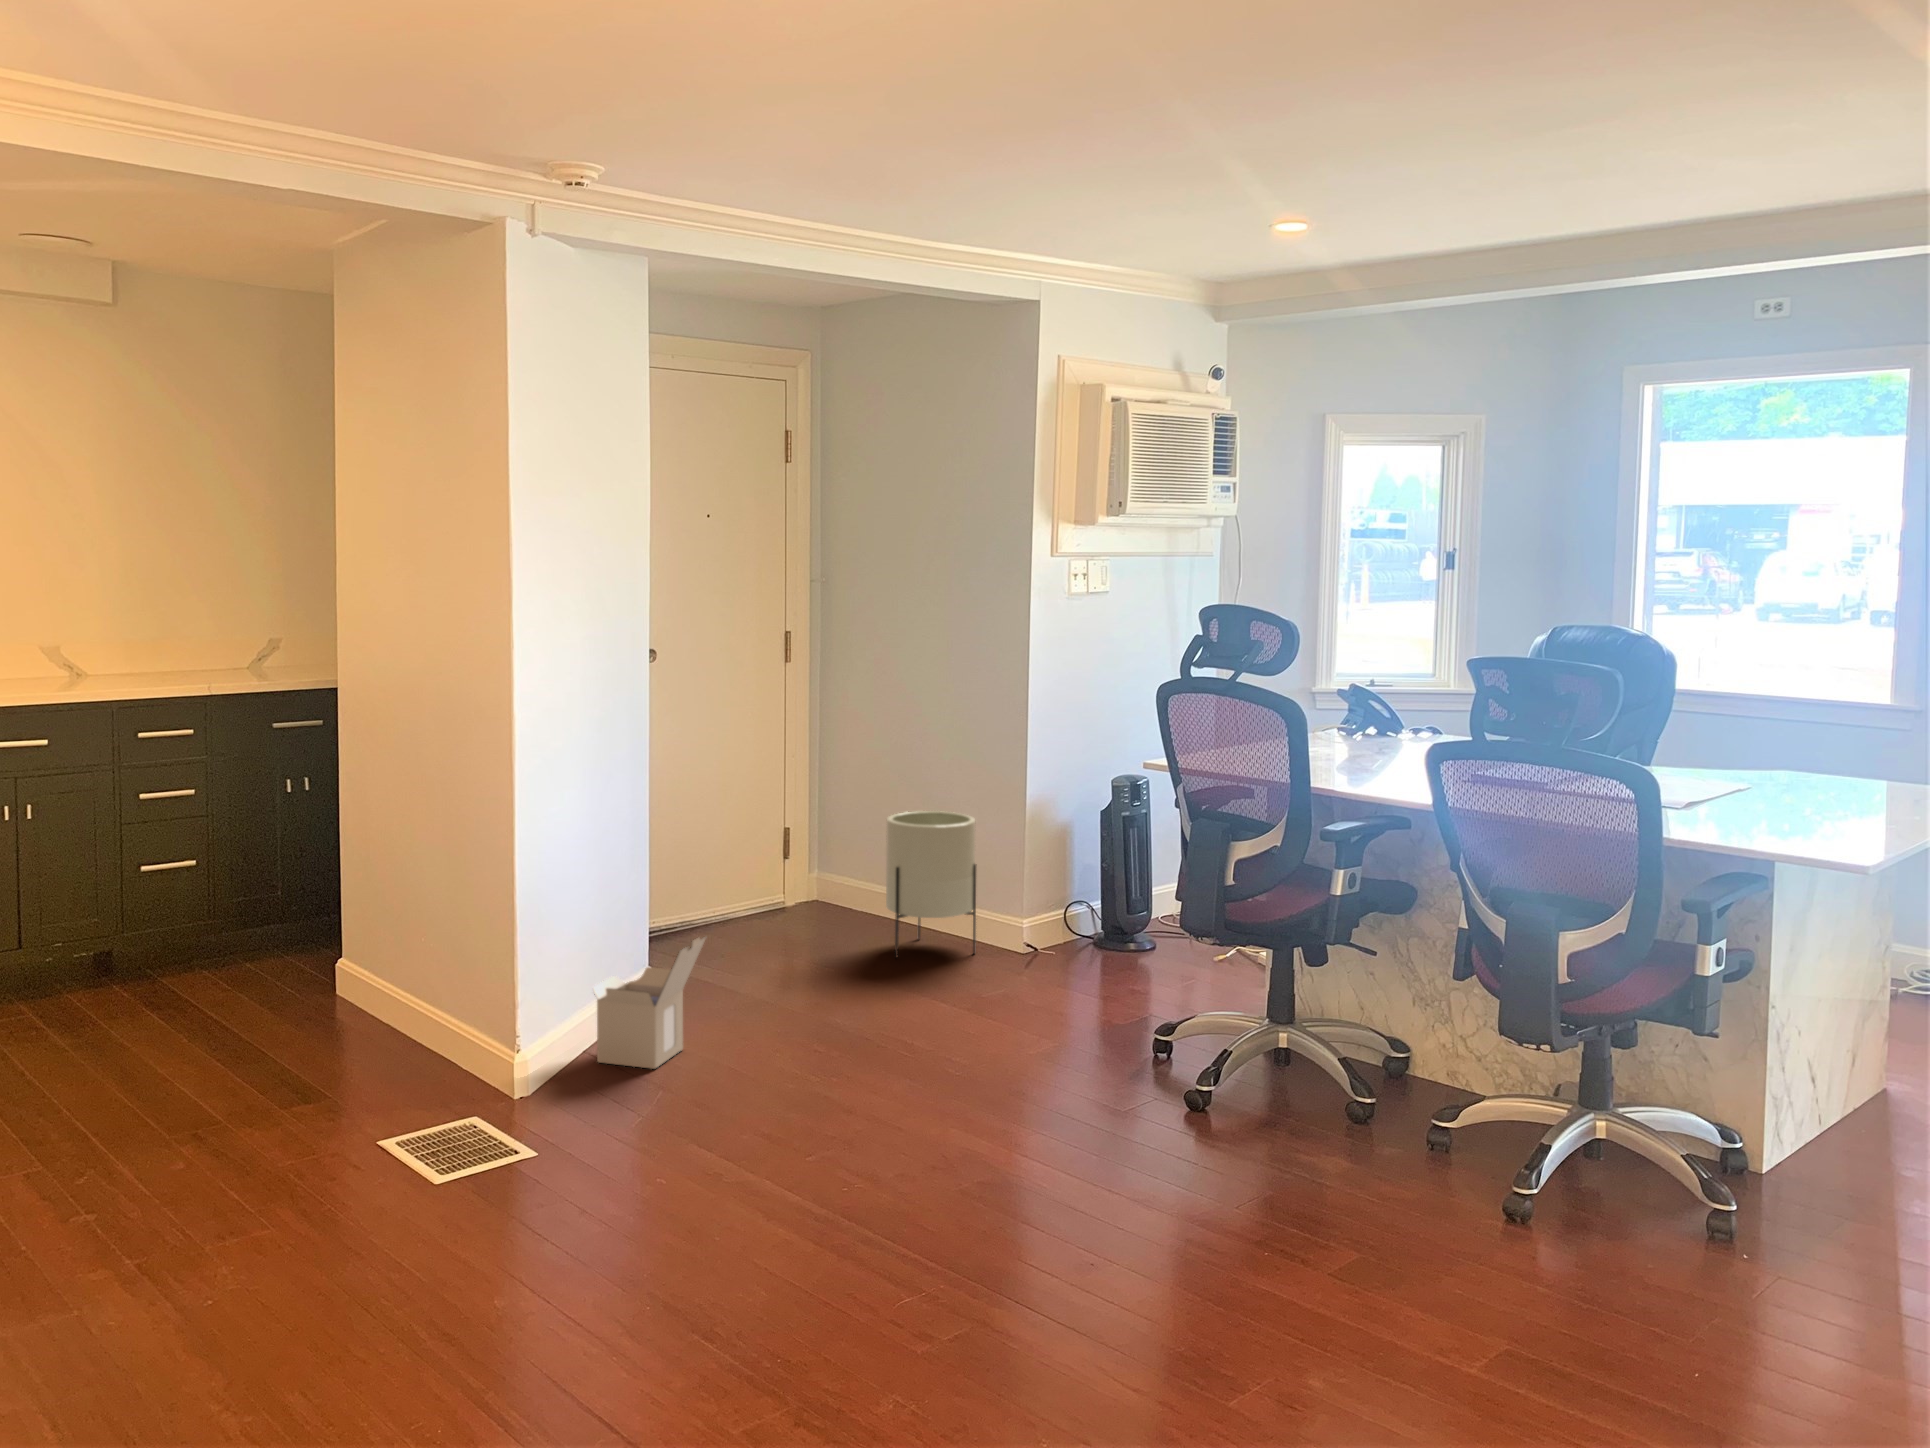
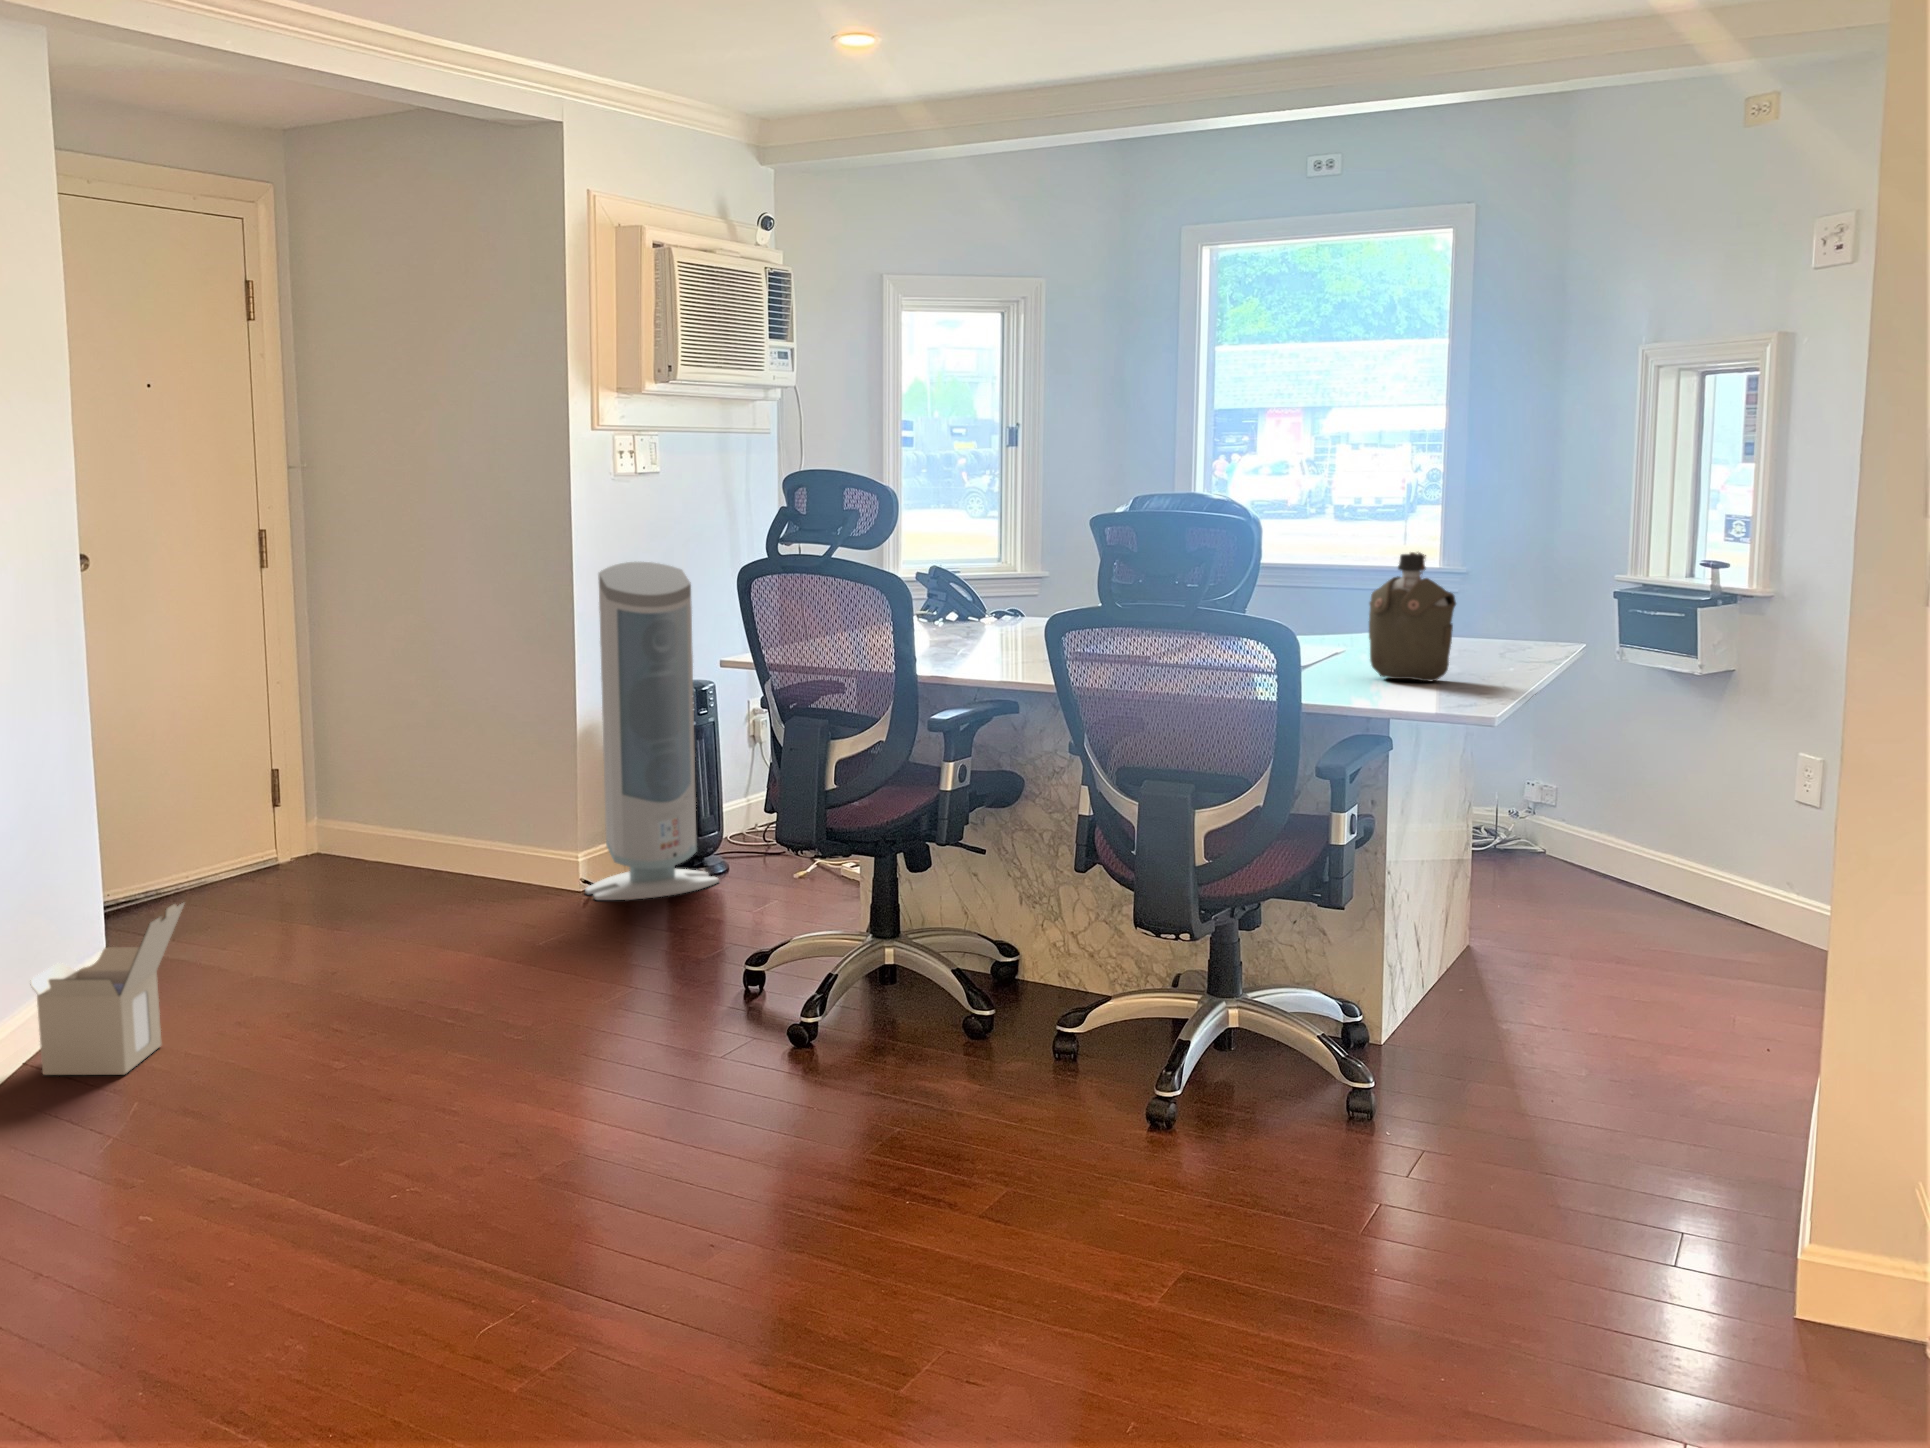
air purifier: none [1027,671,1145,966] -> present [585,562,719,900]
water bottle: none [1757,699,1850,826] -> present [1369,552,1456,682]
planter: present [886,811,976,958] -> none [407,733,523,909]

